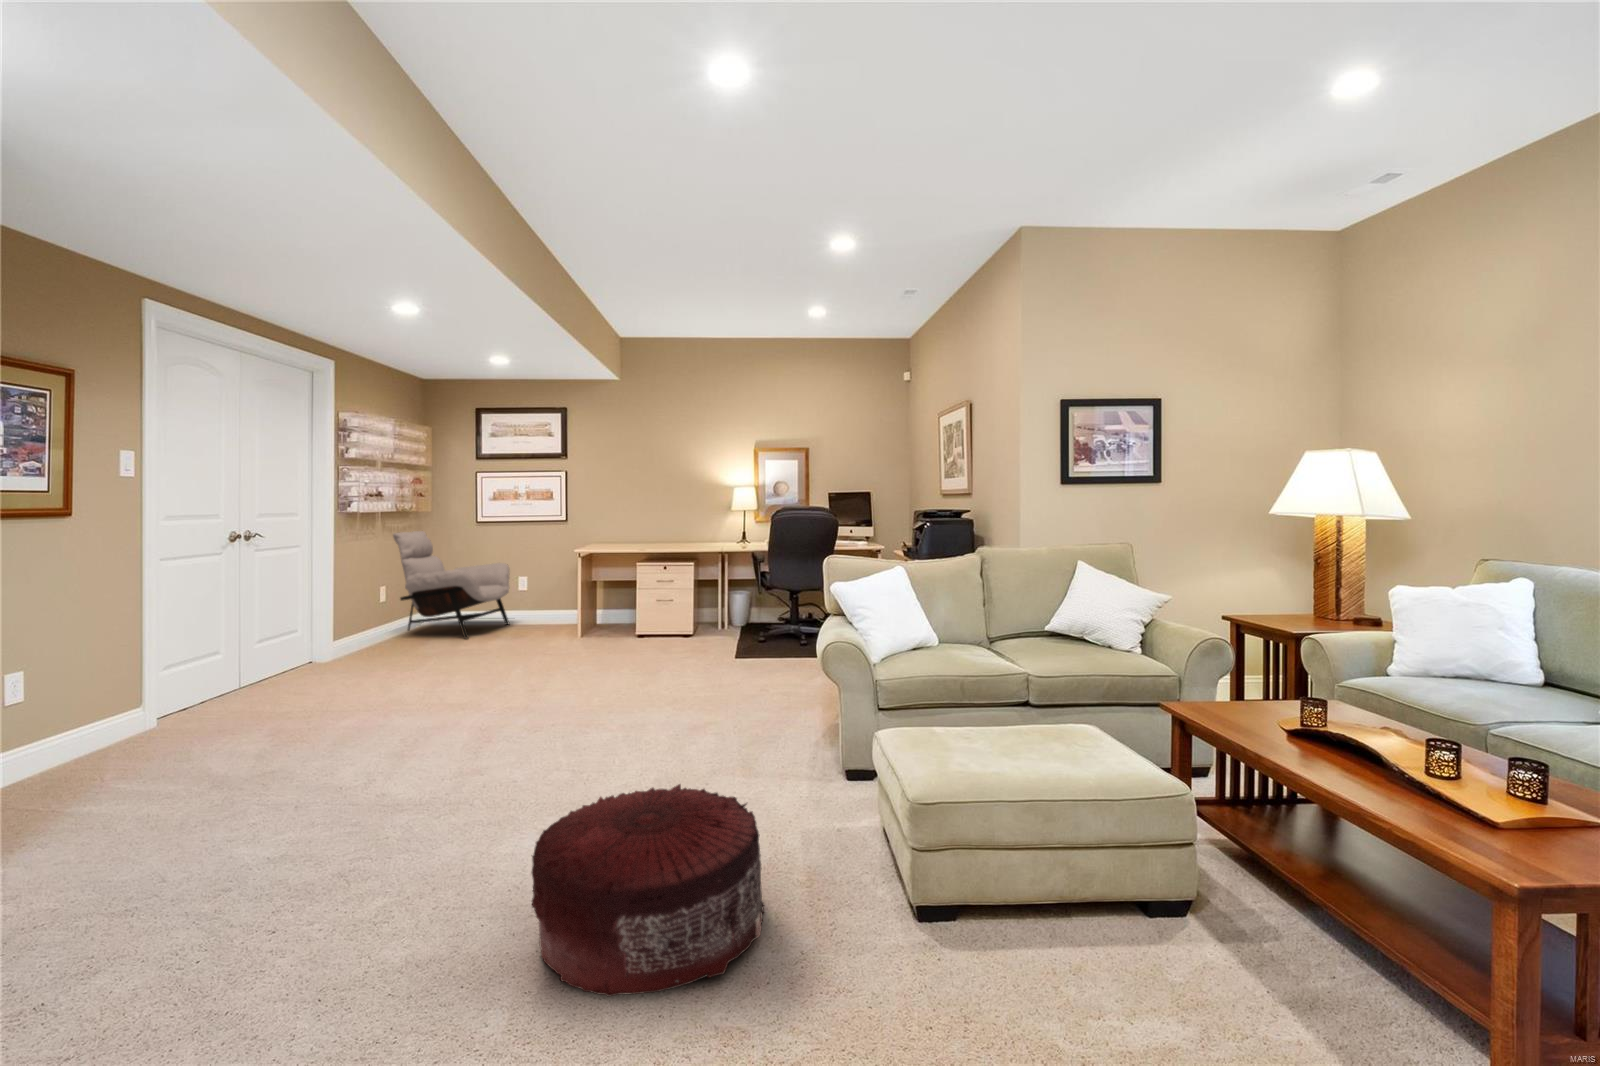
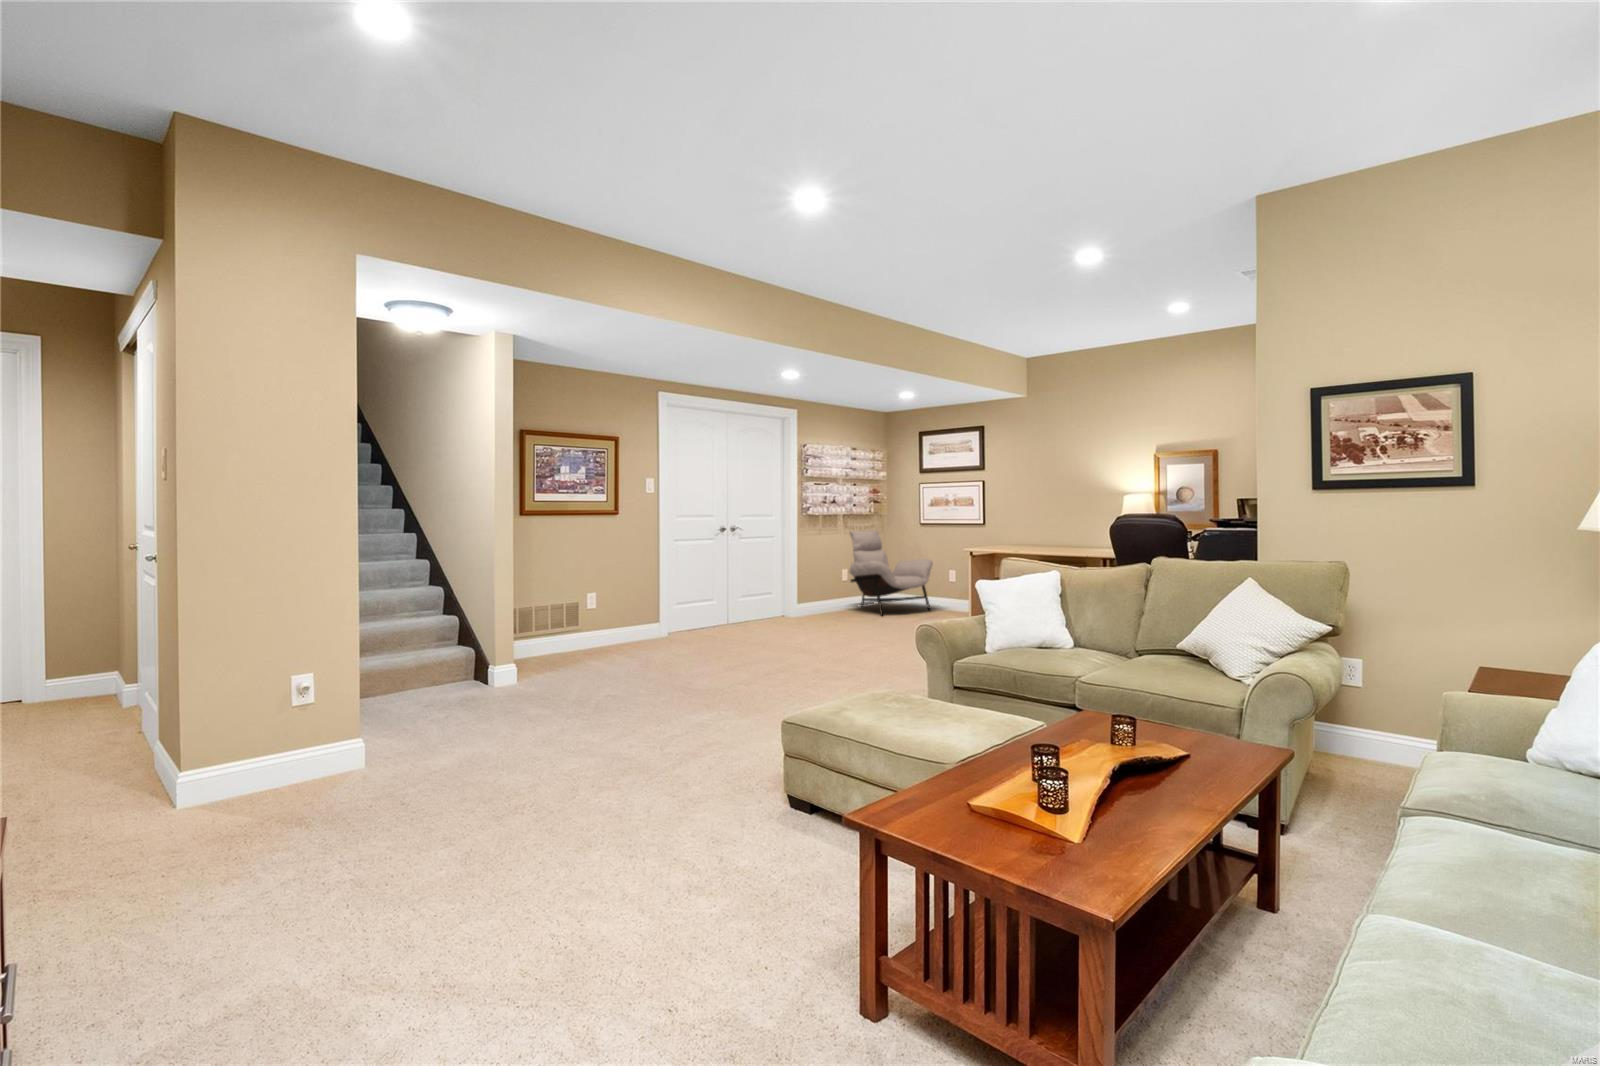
pouf: present [532,784,764,996] -> none [567,686,702,782]

